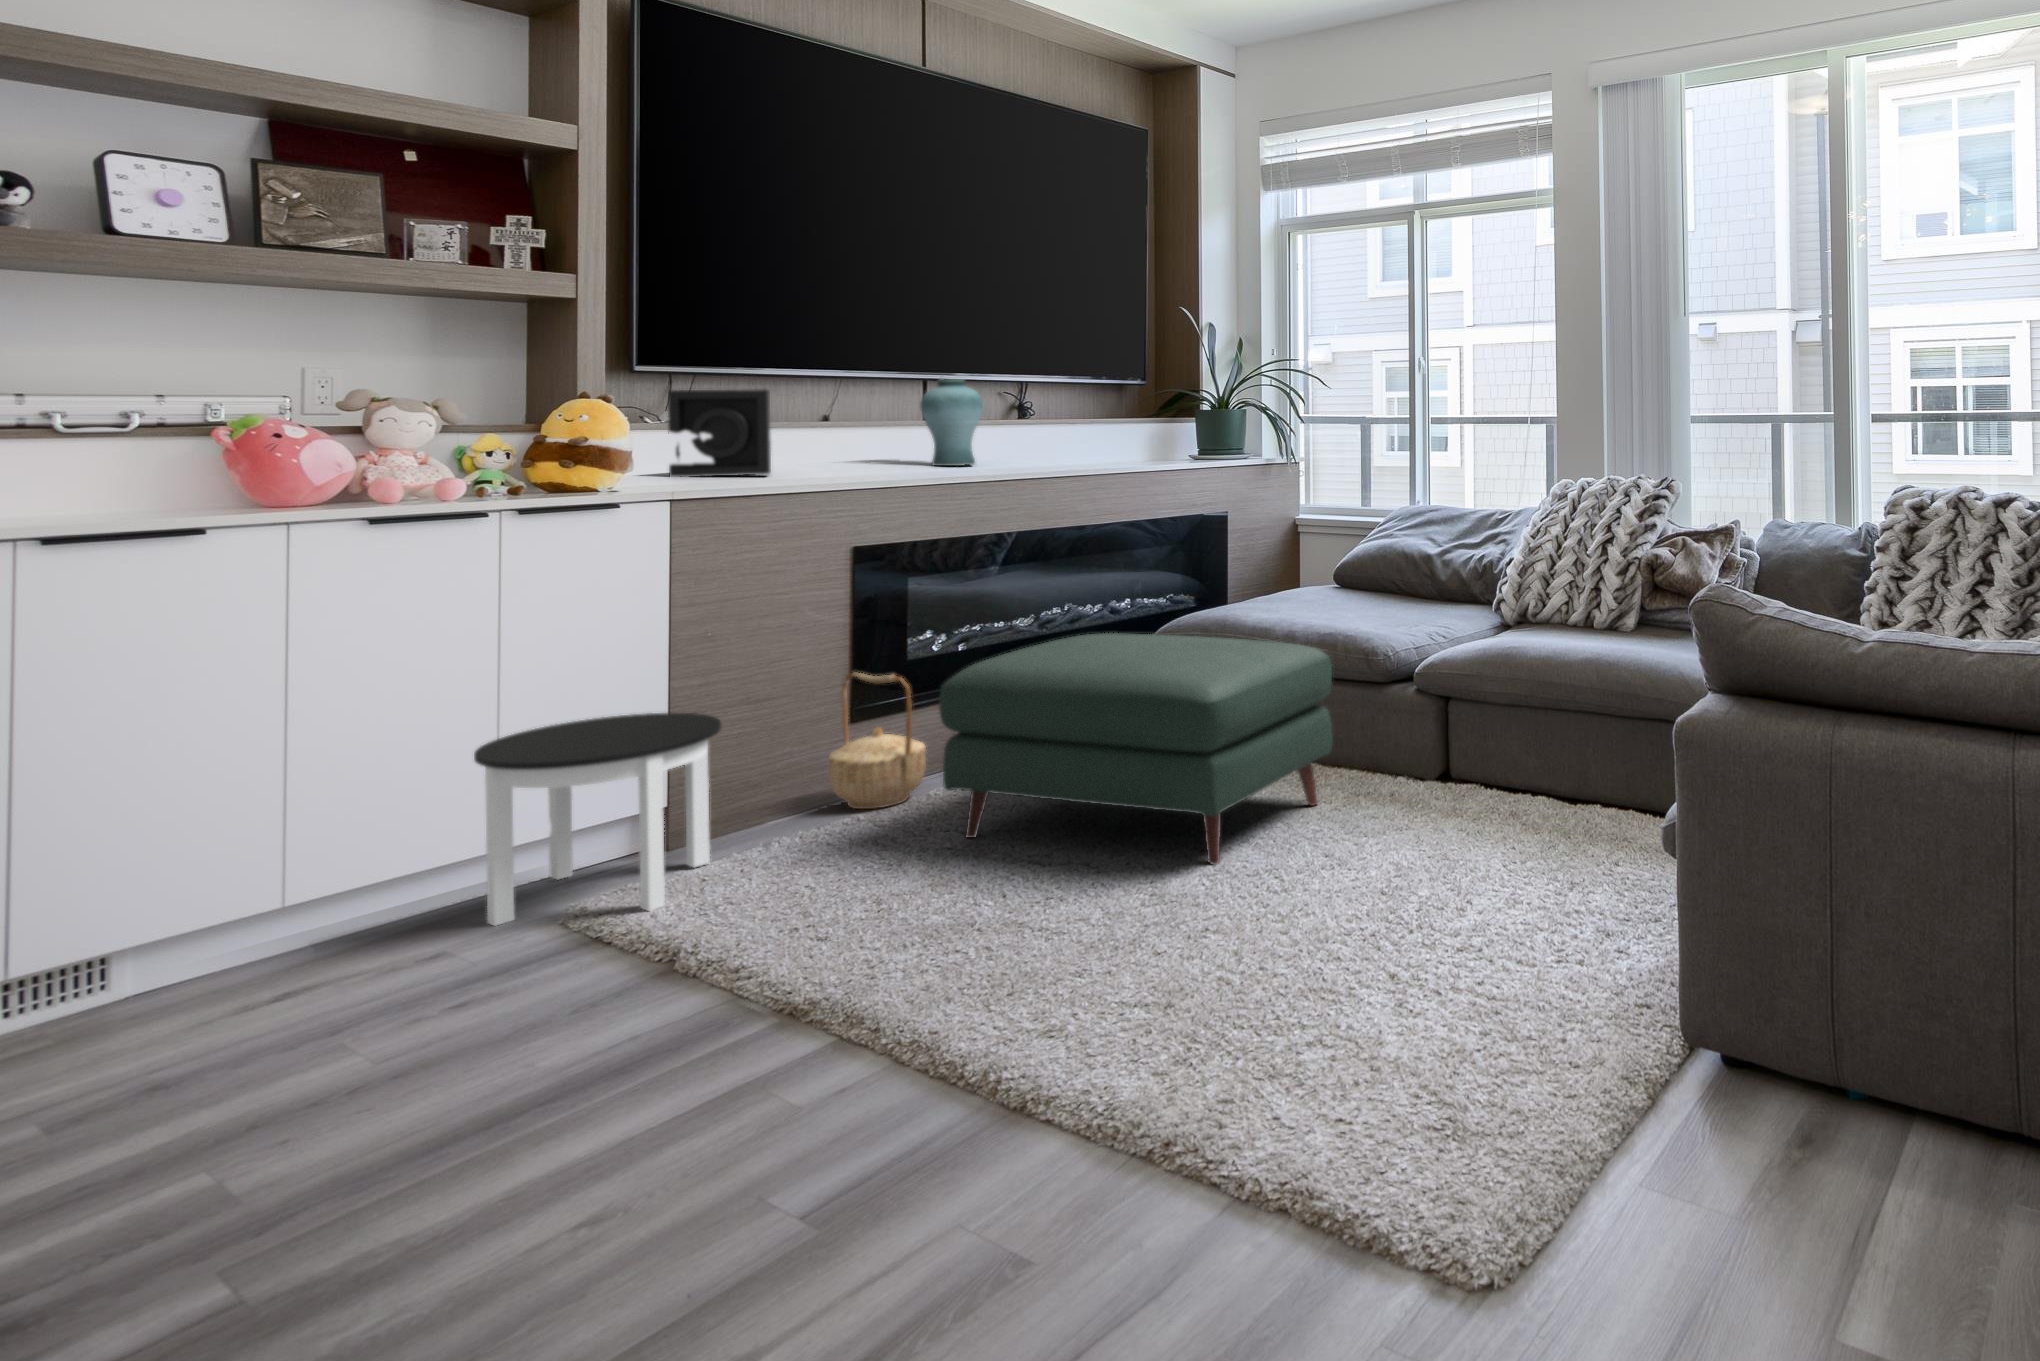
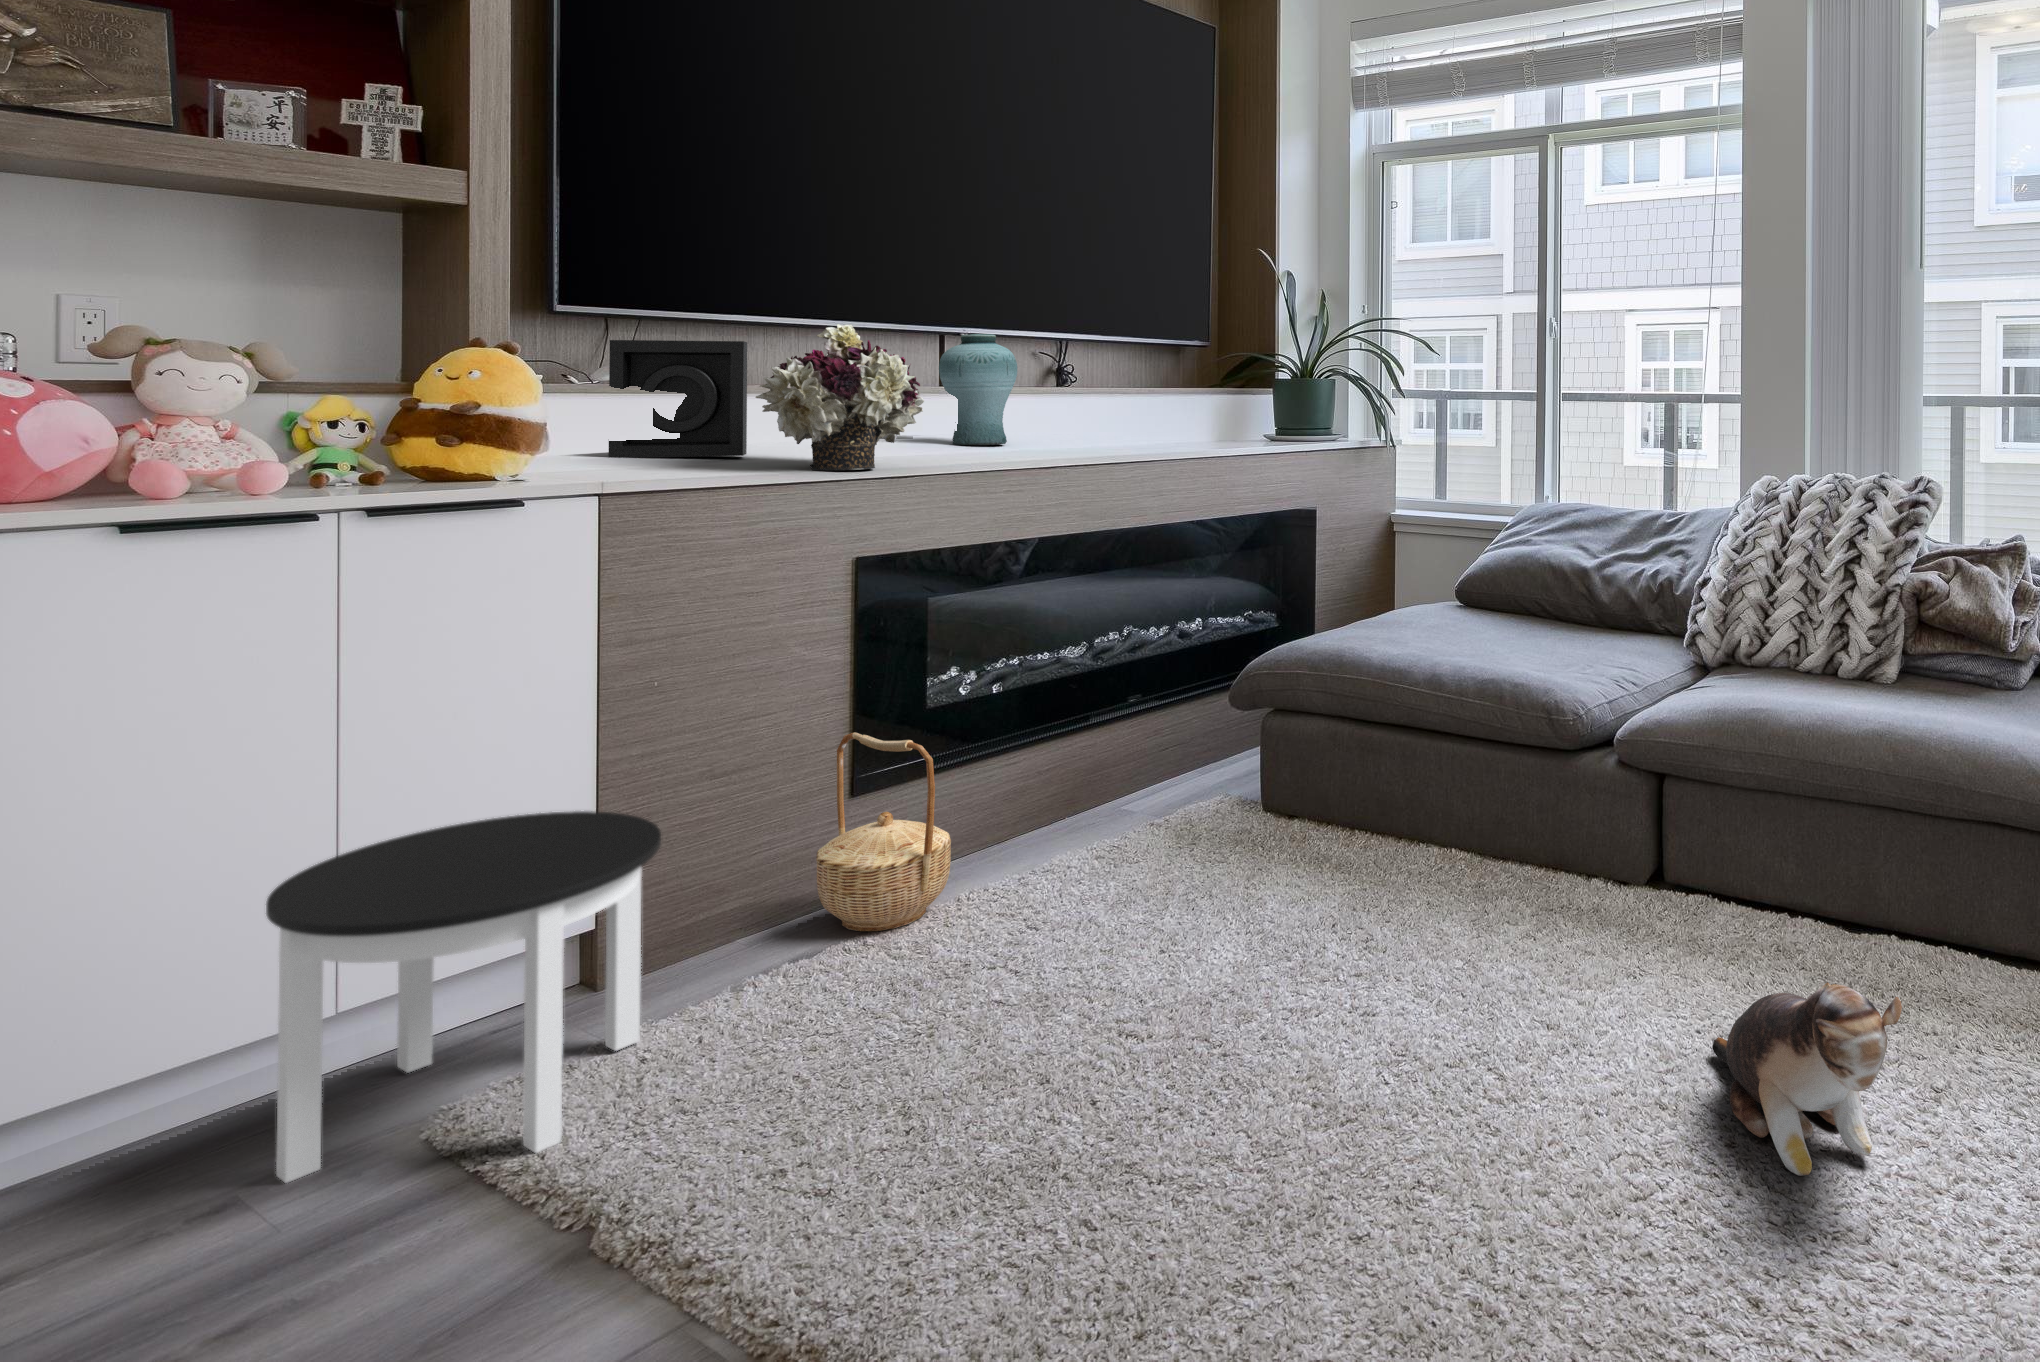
flower arrangement: none [777,376,903,484] -> present [756,324,924,470]
ottoman: present [939,633,1333,865] -> none [982,685,1529,1069]
plush toy: none [1413,784,1492,903] -> present [1712,982,1902,1176]

